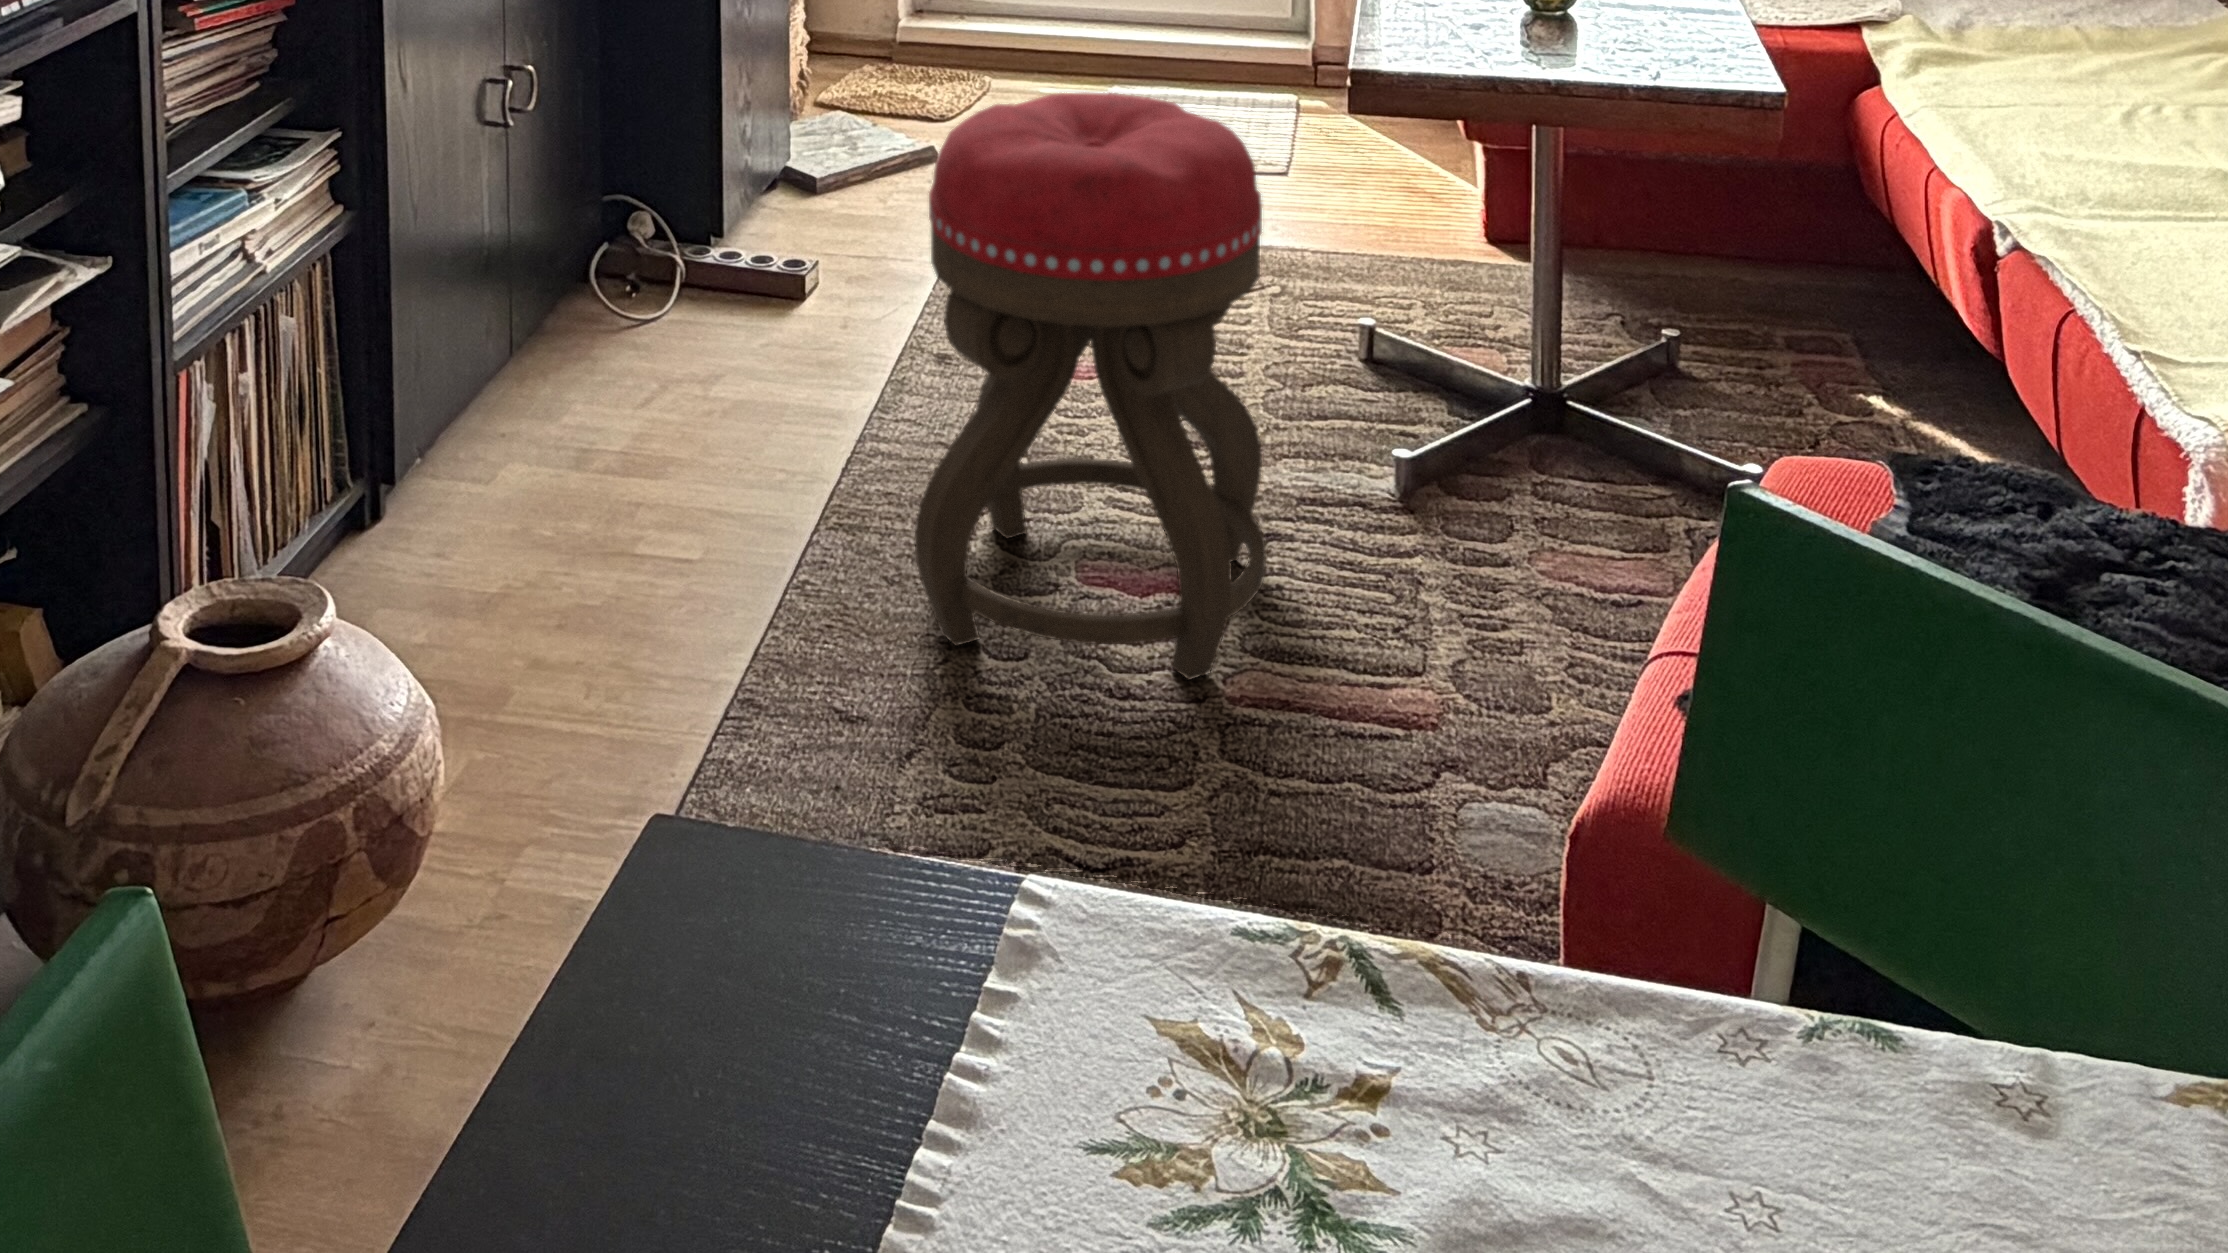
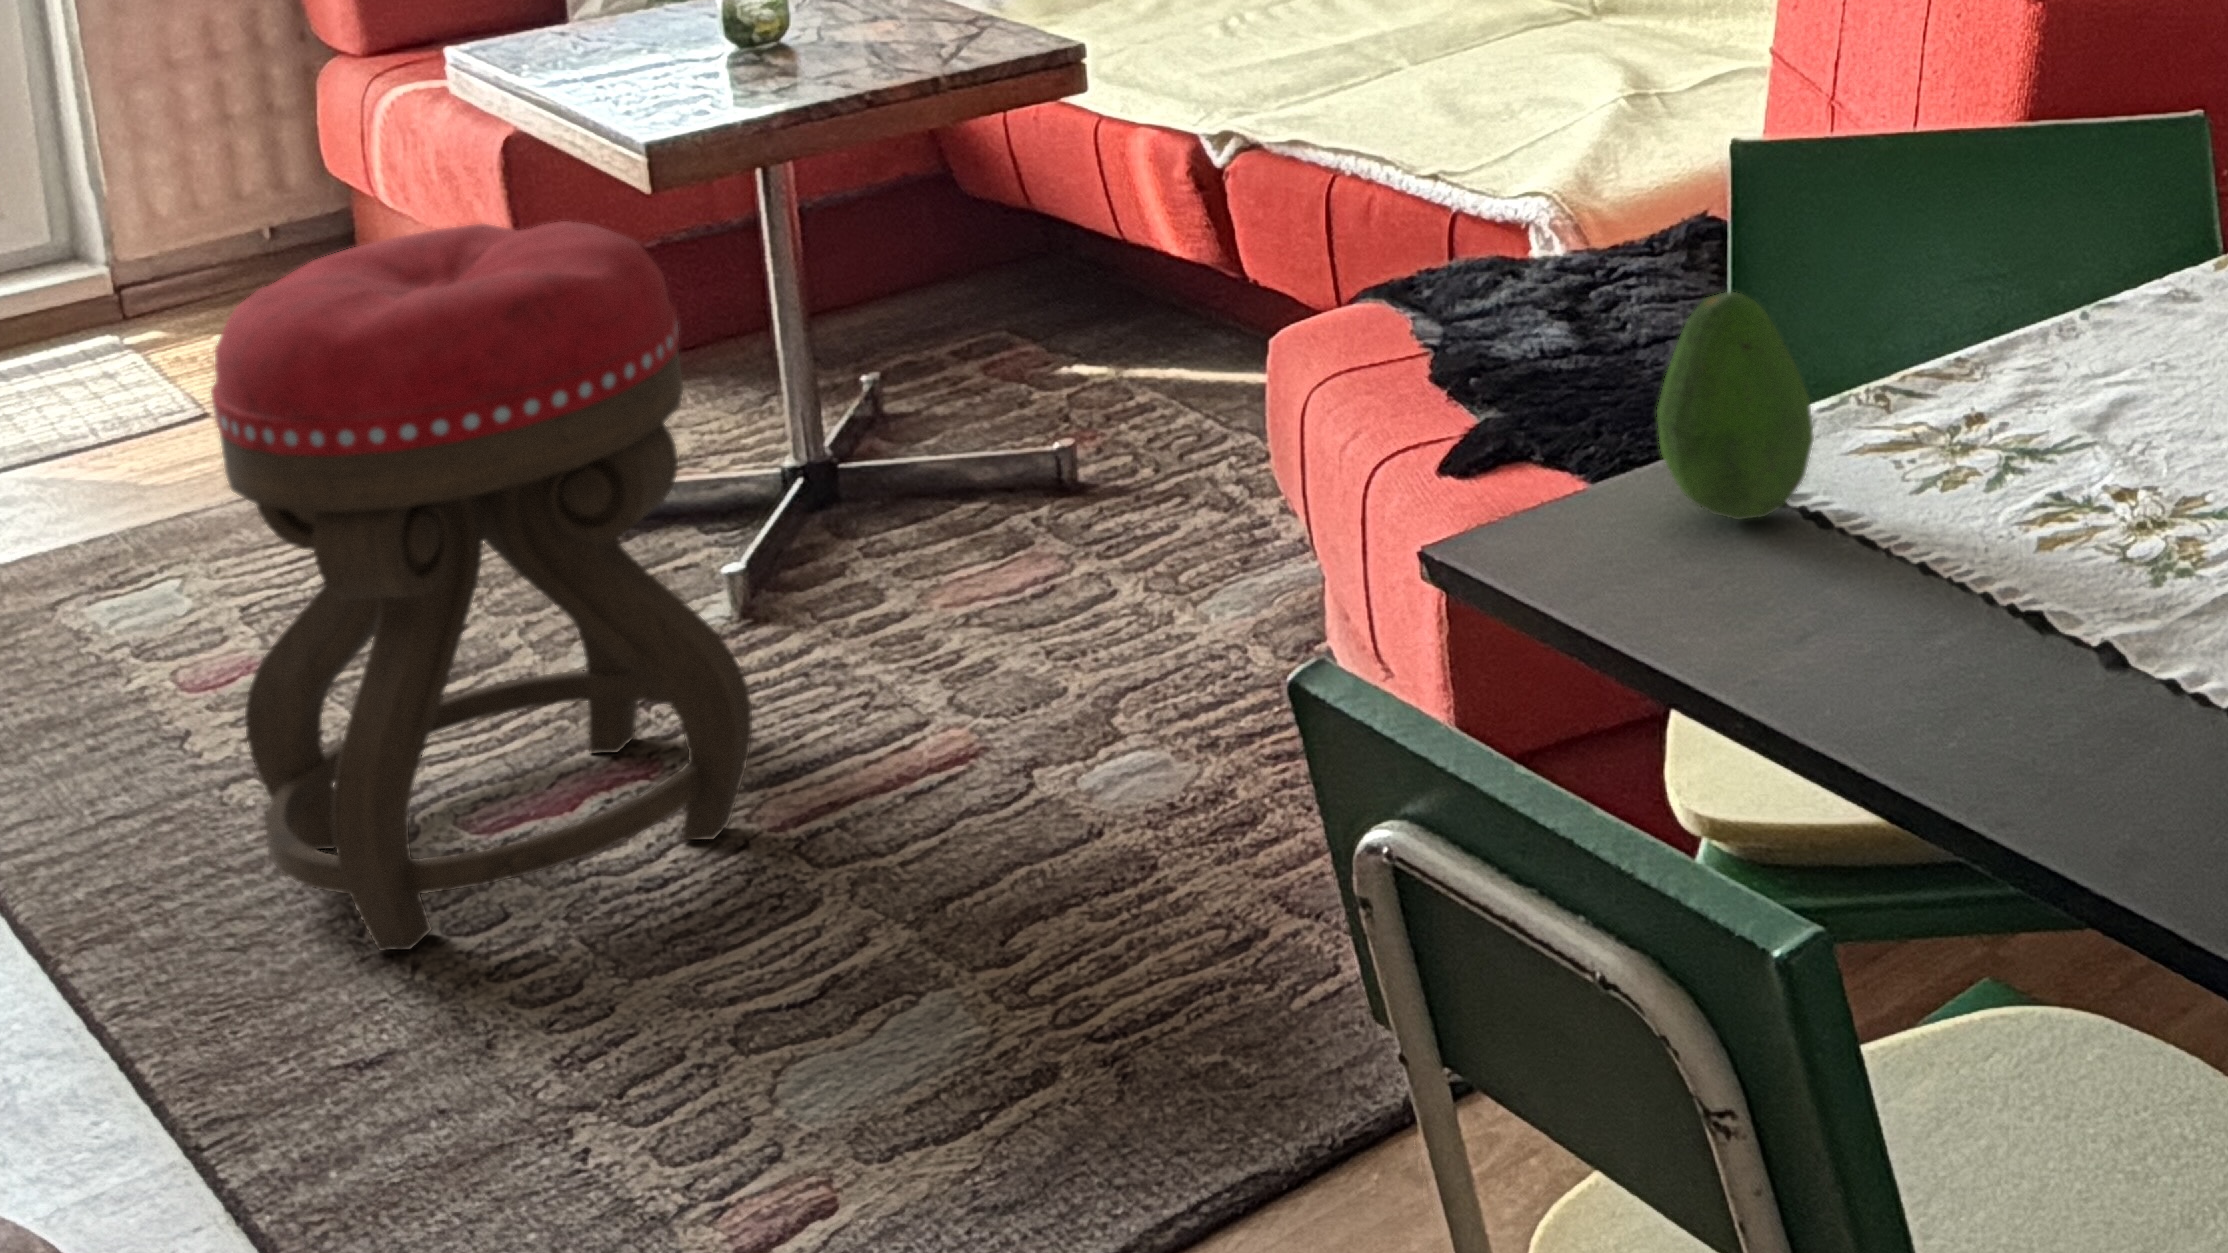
fruit: none [719,713,920,1045] -> present [1657,291,1814,519]

